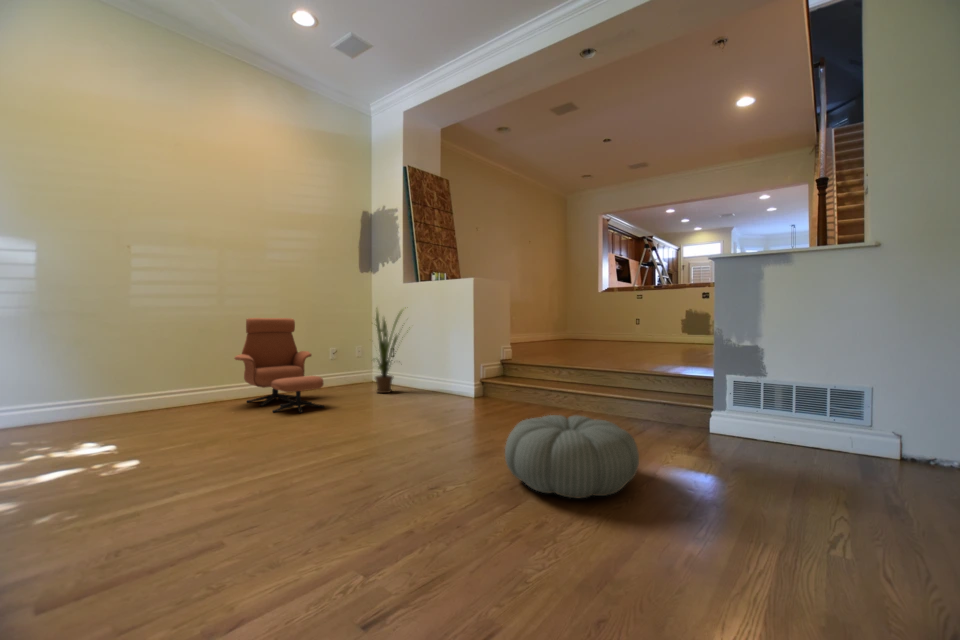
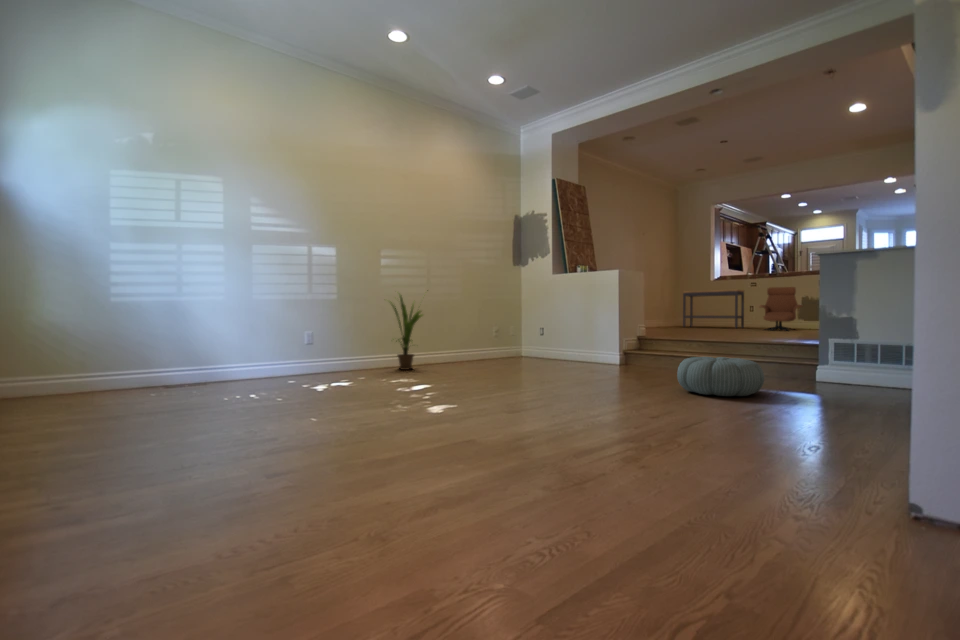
console table: none [572,301,631,342] -> present [683,289,744,328]
house plant: present [375,311,402,393] -> present [391,294,423,370]
lounge chair: present [234,318,324,413] -> present [760,287,802,331]

